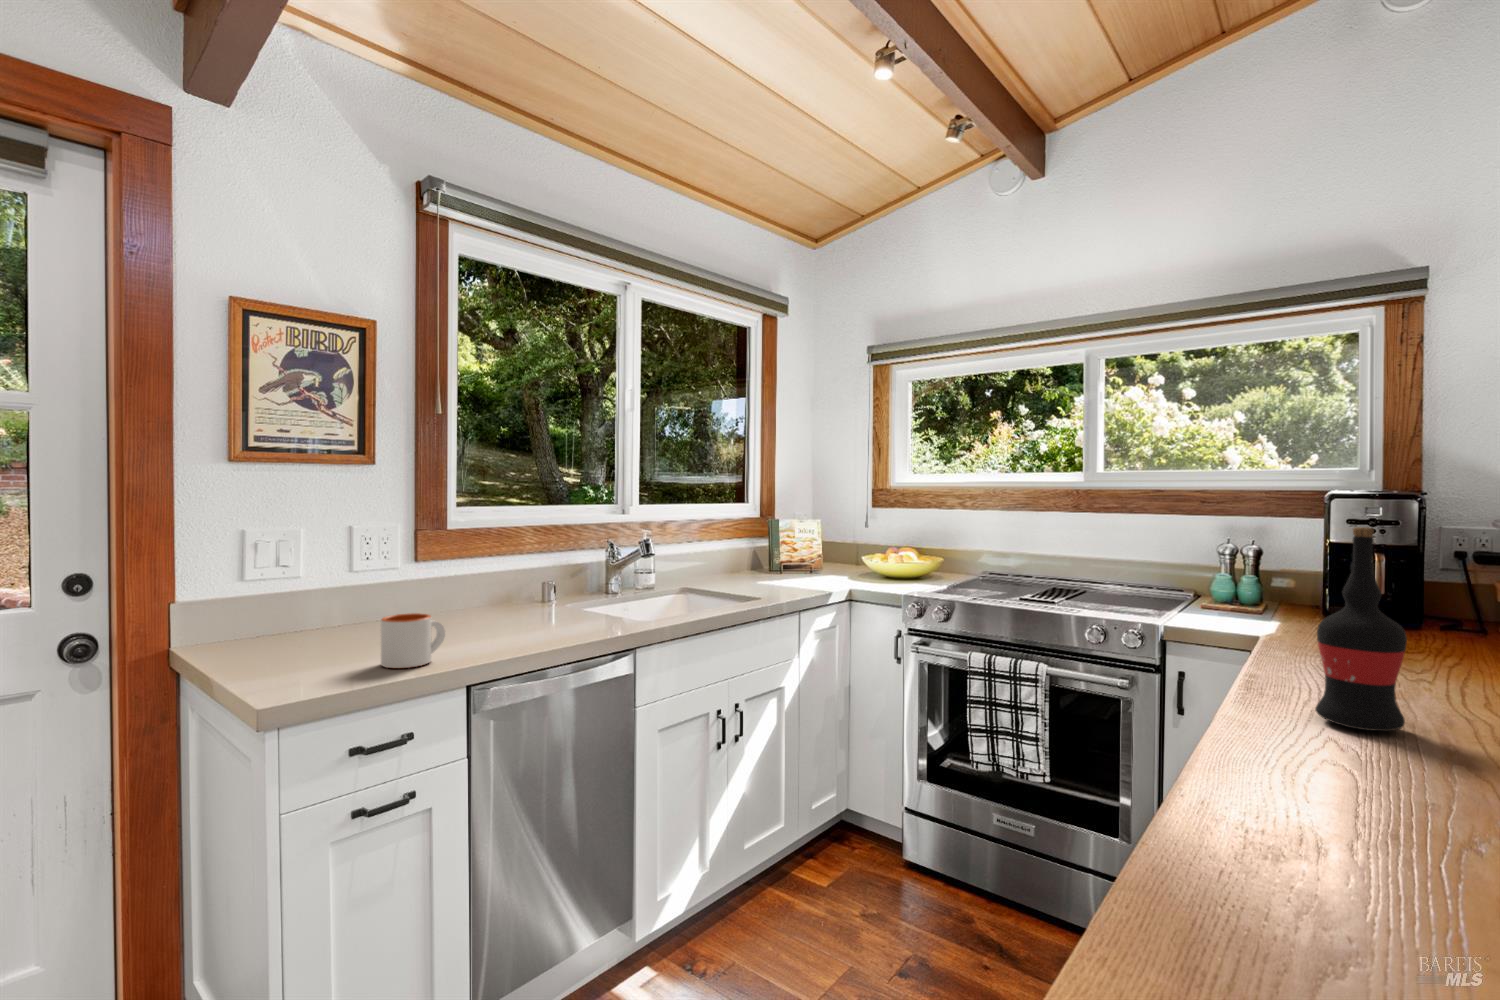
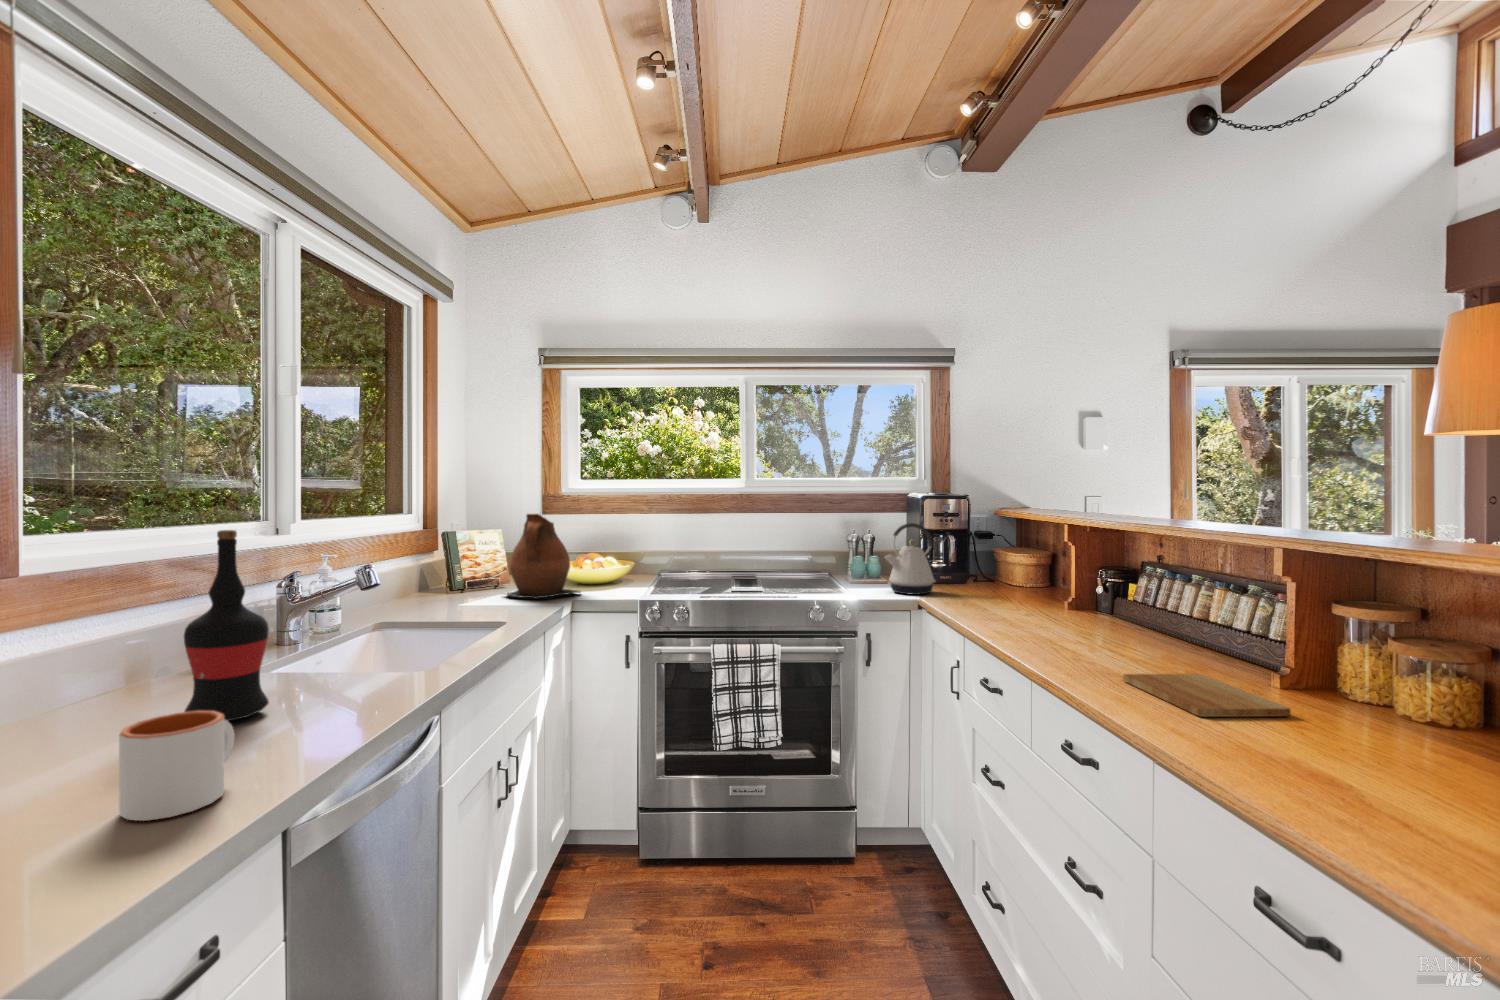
ceramic pitcher: none [793,505,864,585] -> present [507,514,580,598]
wine bottle: present [1315,527,1407,731] -> present [184,530,269,721]
kettle: none [1219,531,1310,630] -> present [885,523,936,595]
cutting board: none [1237,752,1421,860] -> present [1123,674,1291,717]

